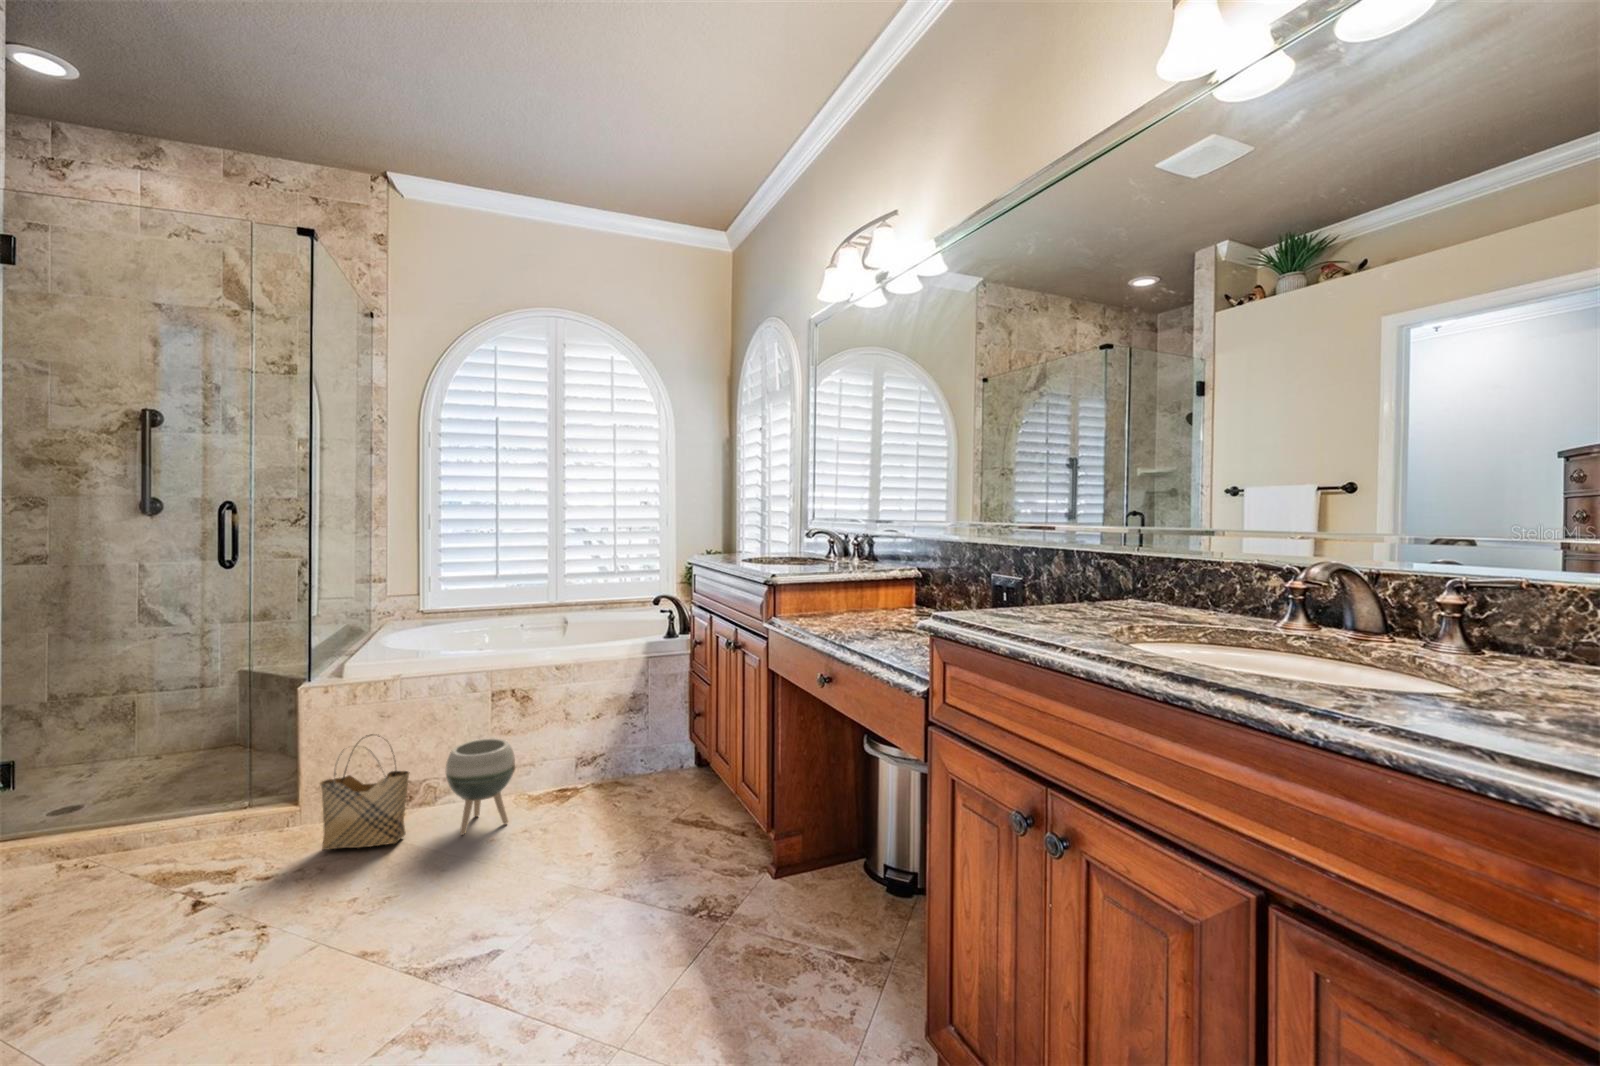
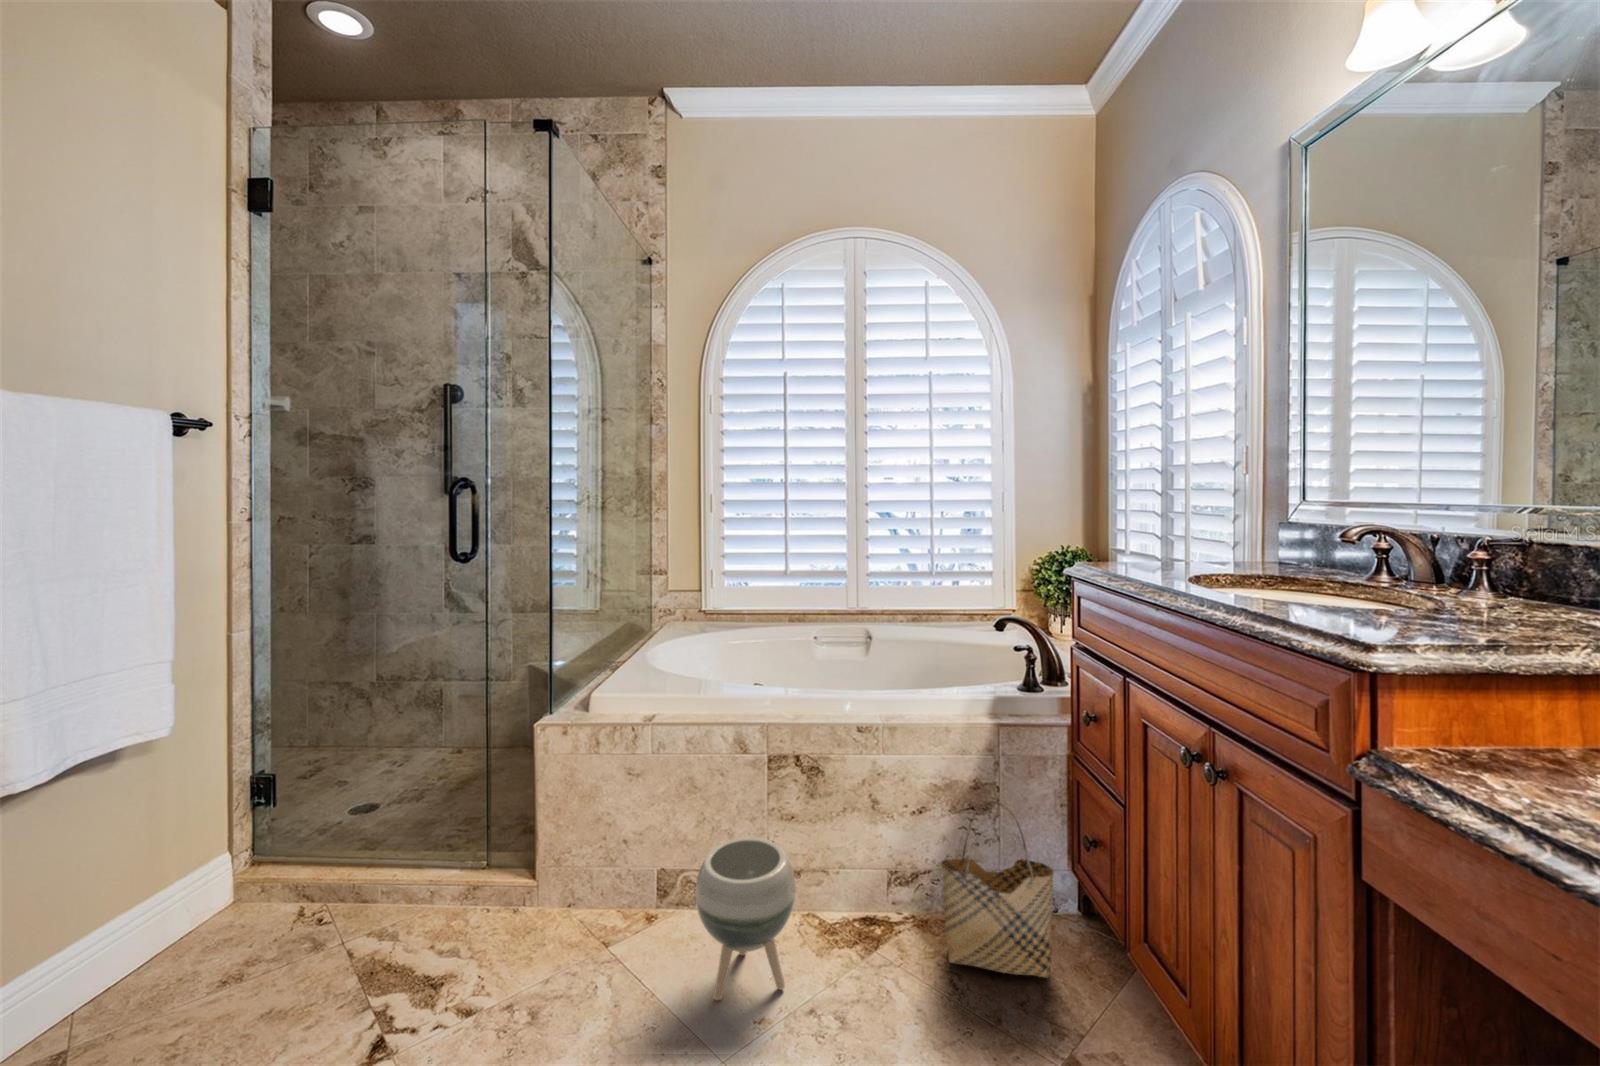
woven basket: present [320,734,409,850] -> present [940,801,1054,978]

